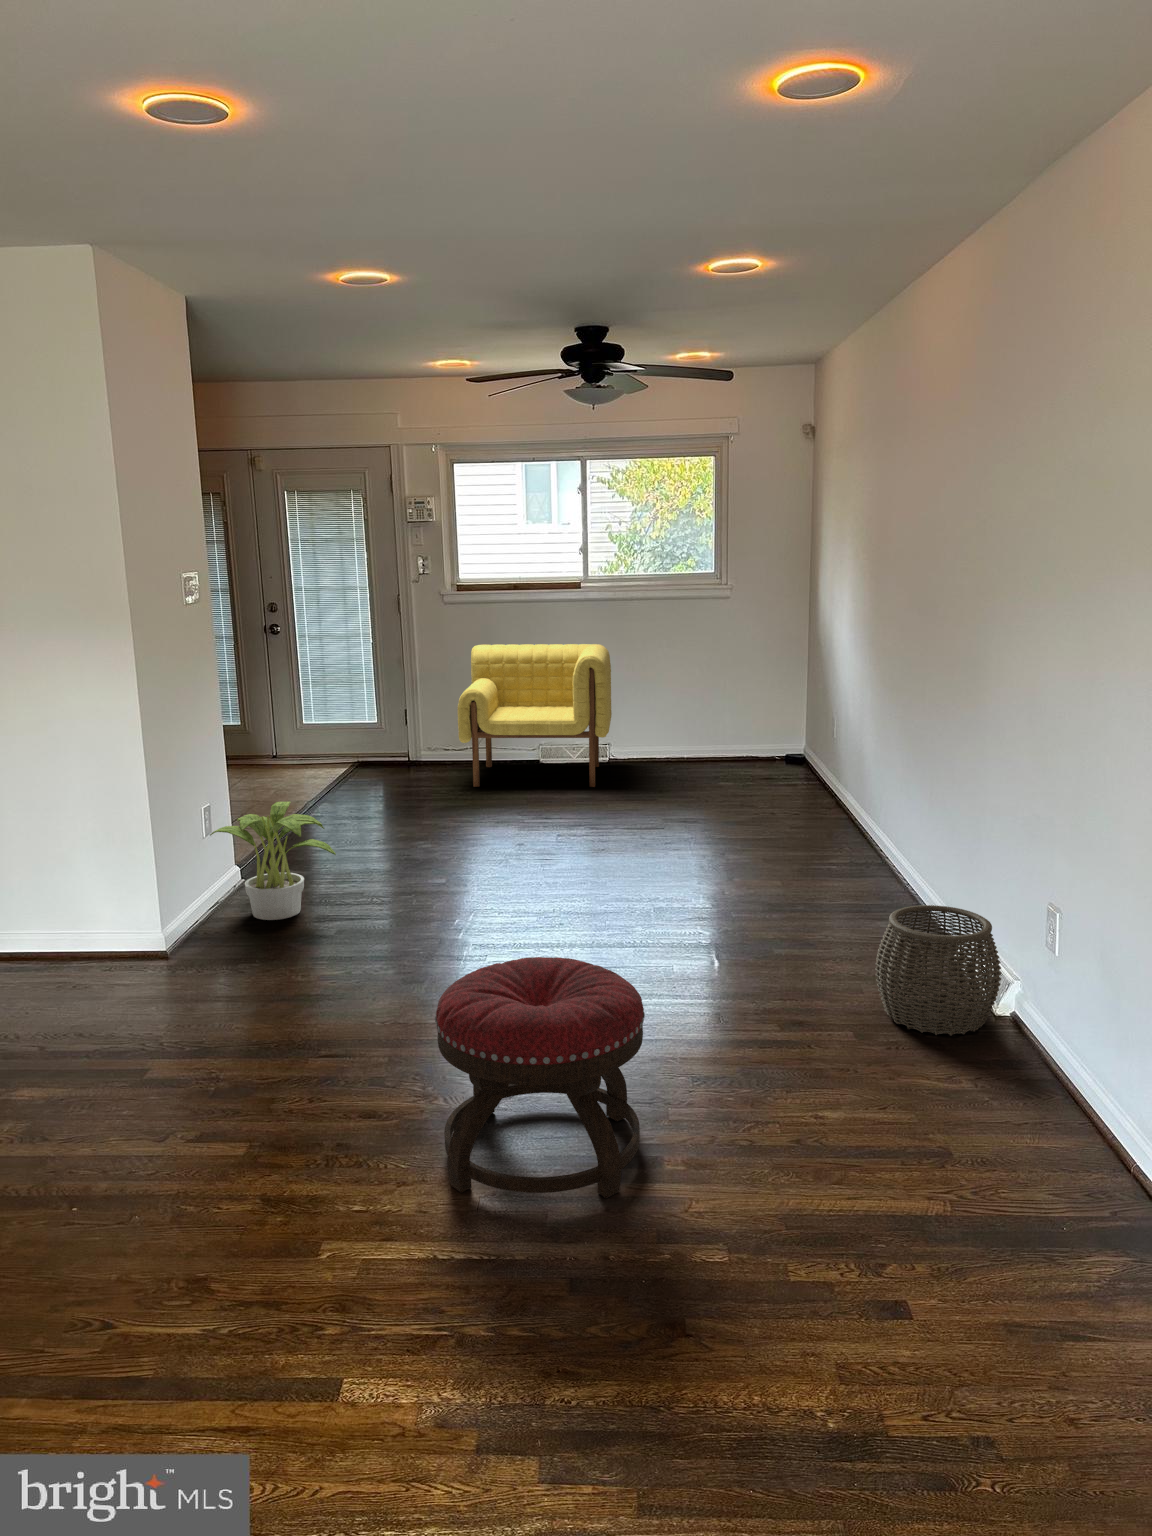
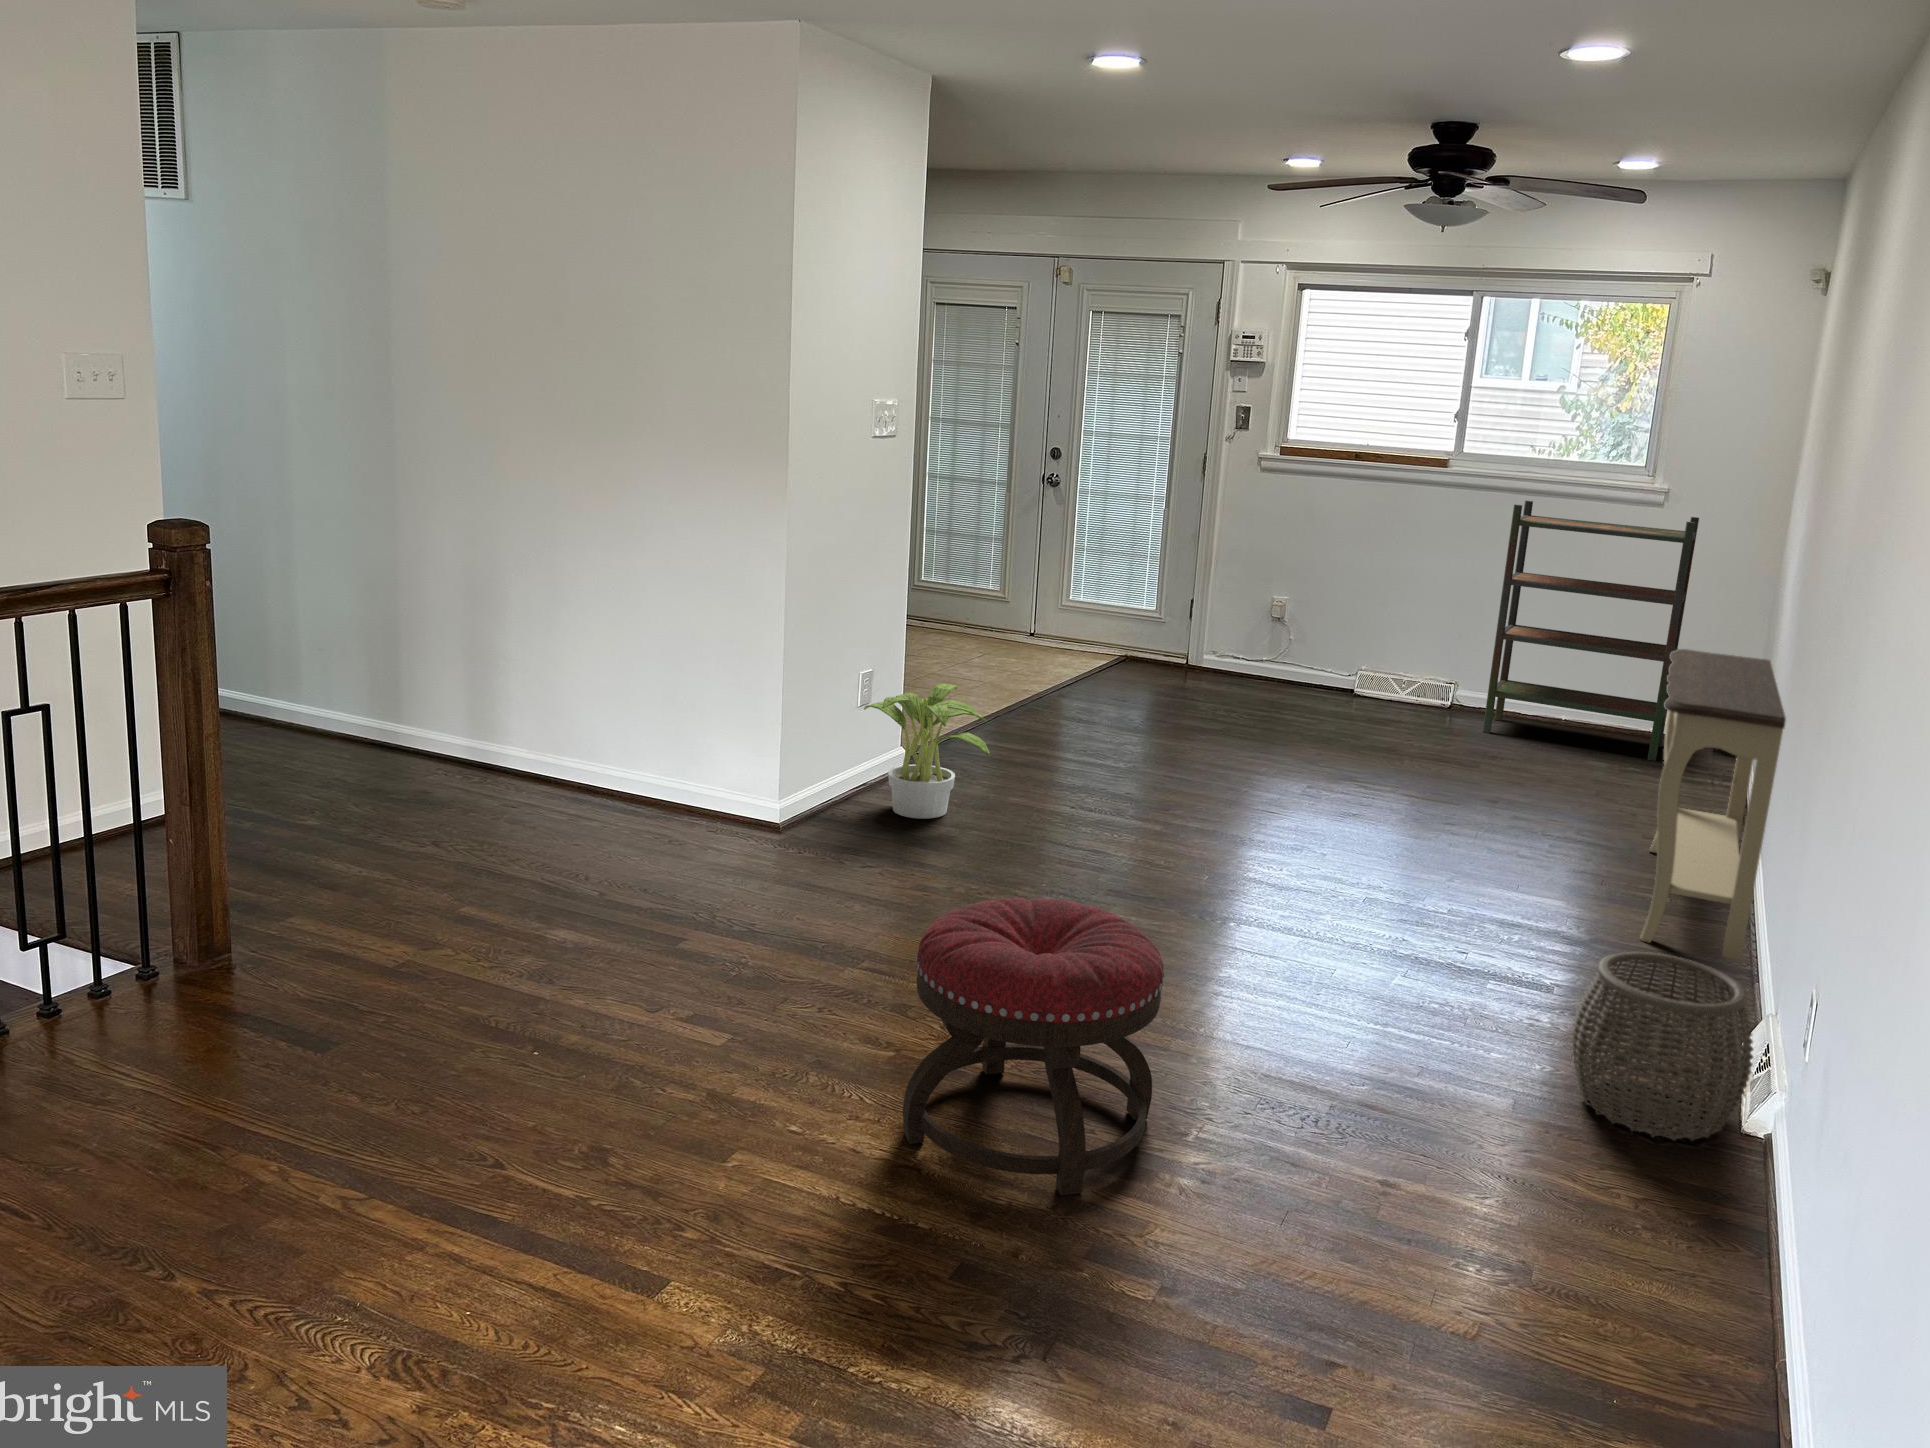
bookshelf: none [647,600,772,775] -> present [1483,501,1699,761]
armchair: present [458,644,612,787] -> none [1233,533,1459,736]
console table: none [805,691,924,902] -> present [1640,649,1786,961]

